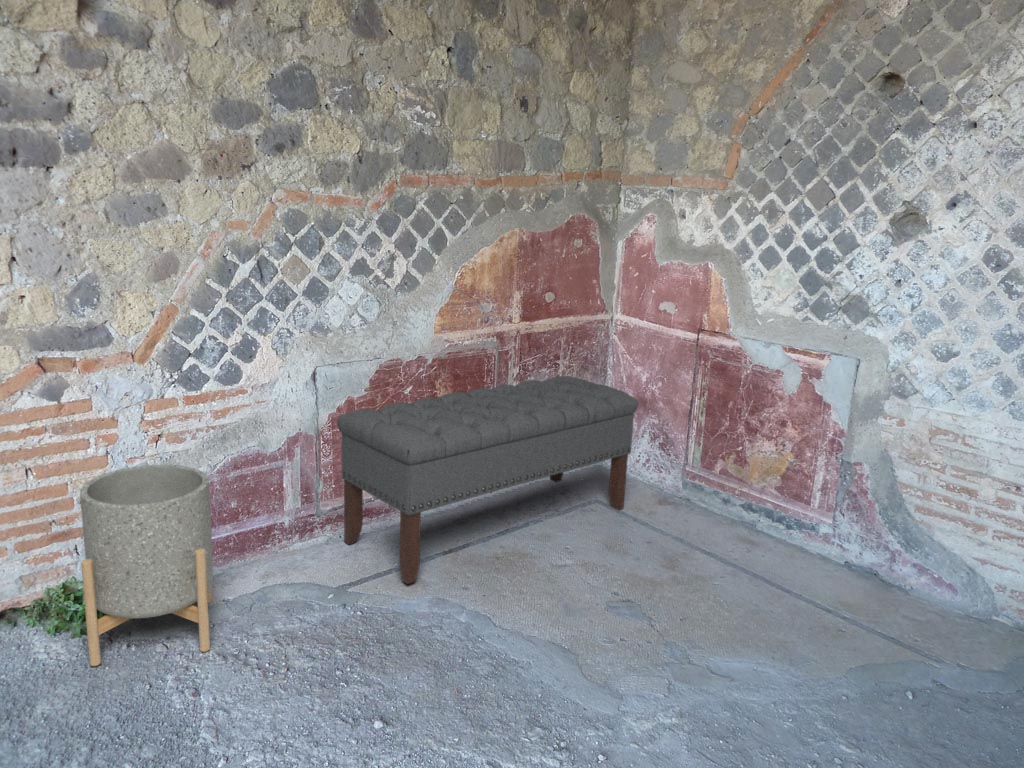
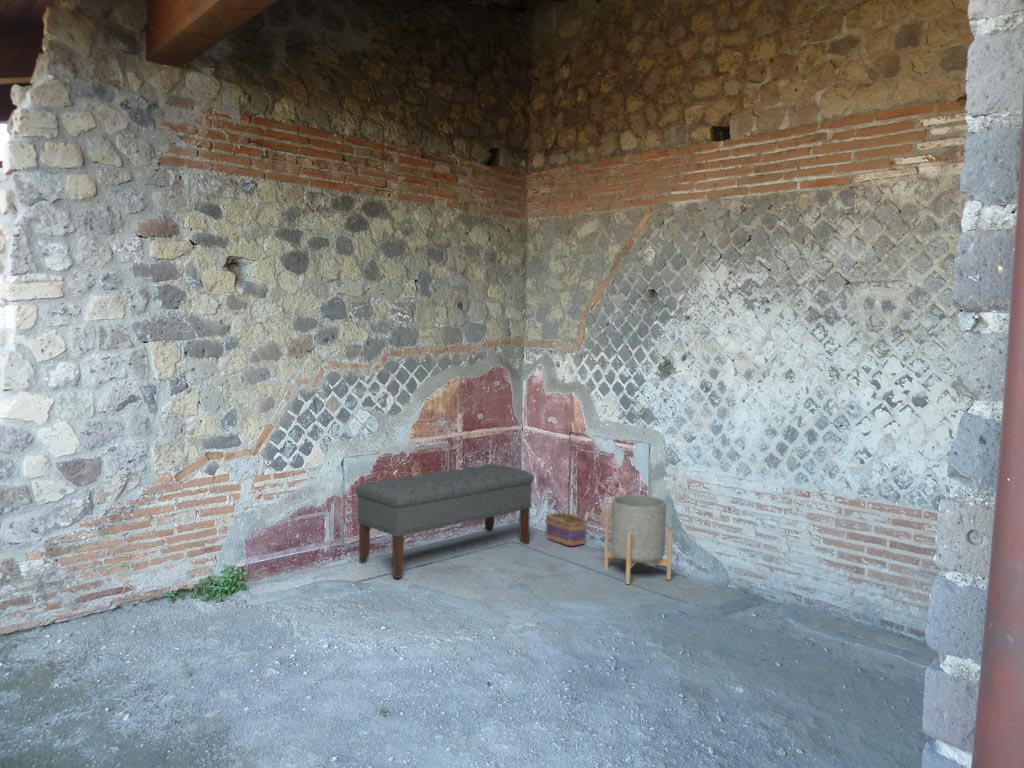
basket: none [650,429,722,518] -> present [546,497,587,546]
planter: present [80,465,213,666] -> present [604,495,672,584]

